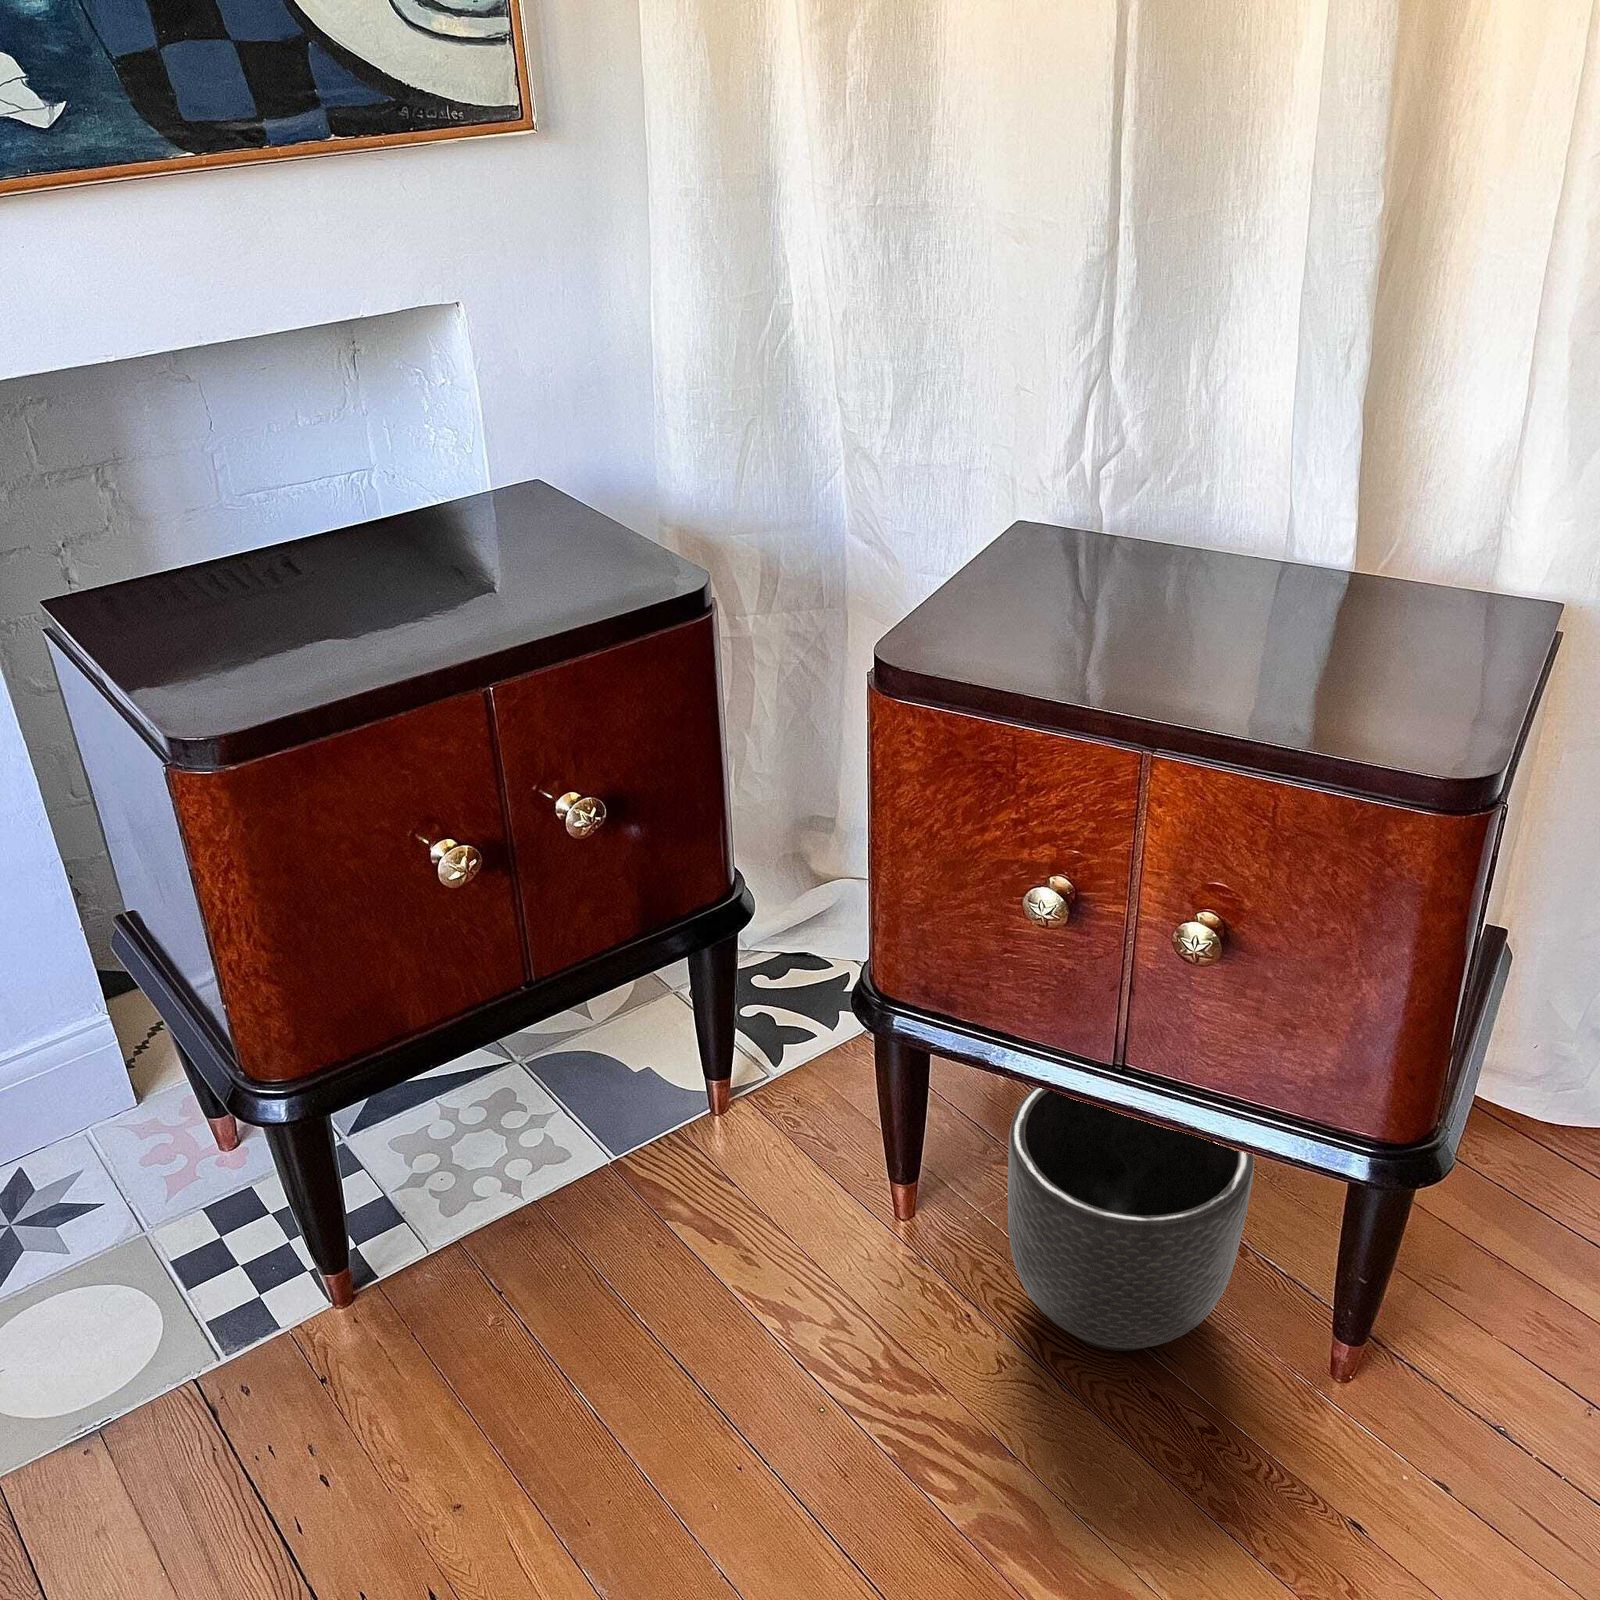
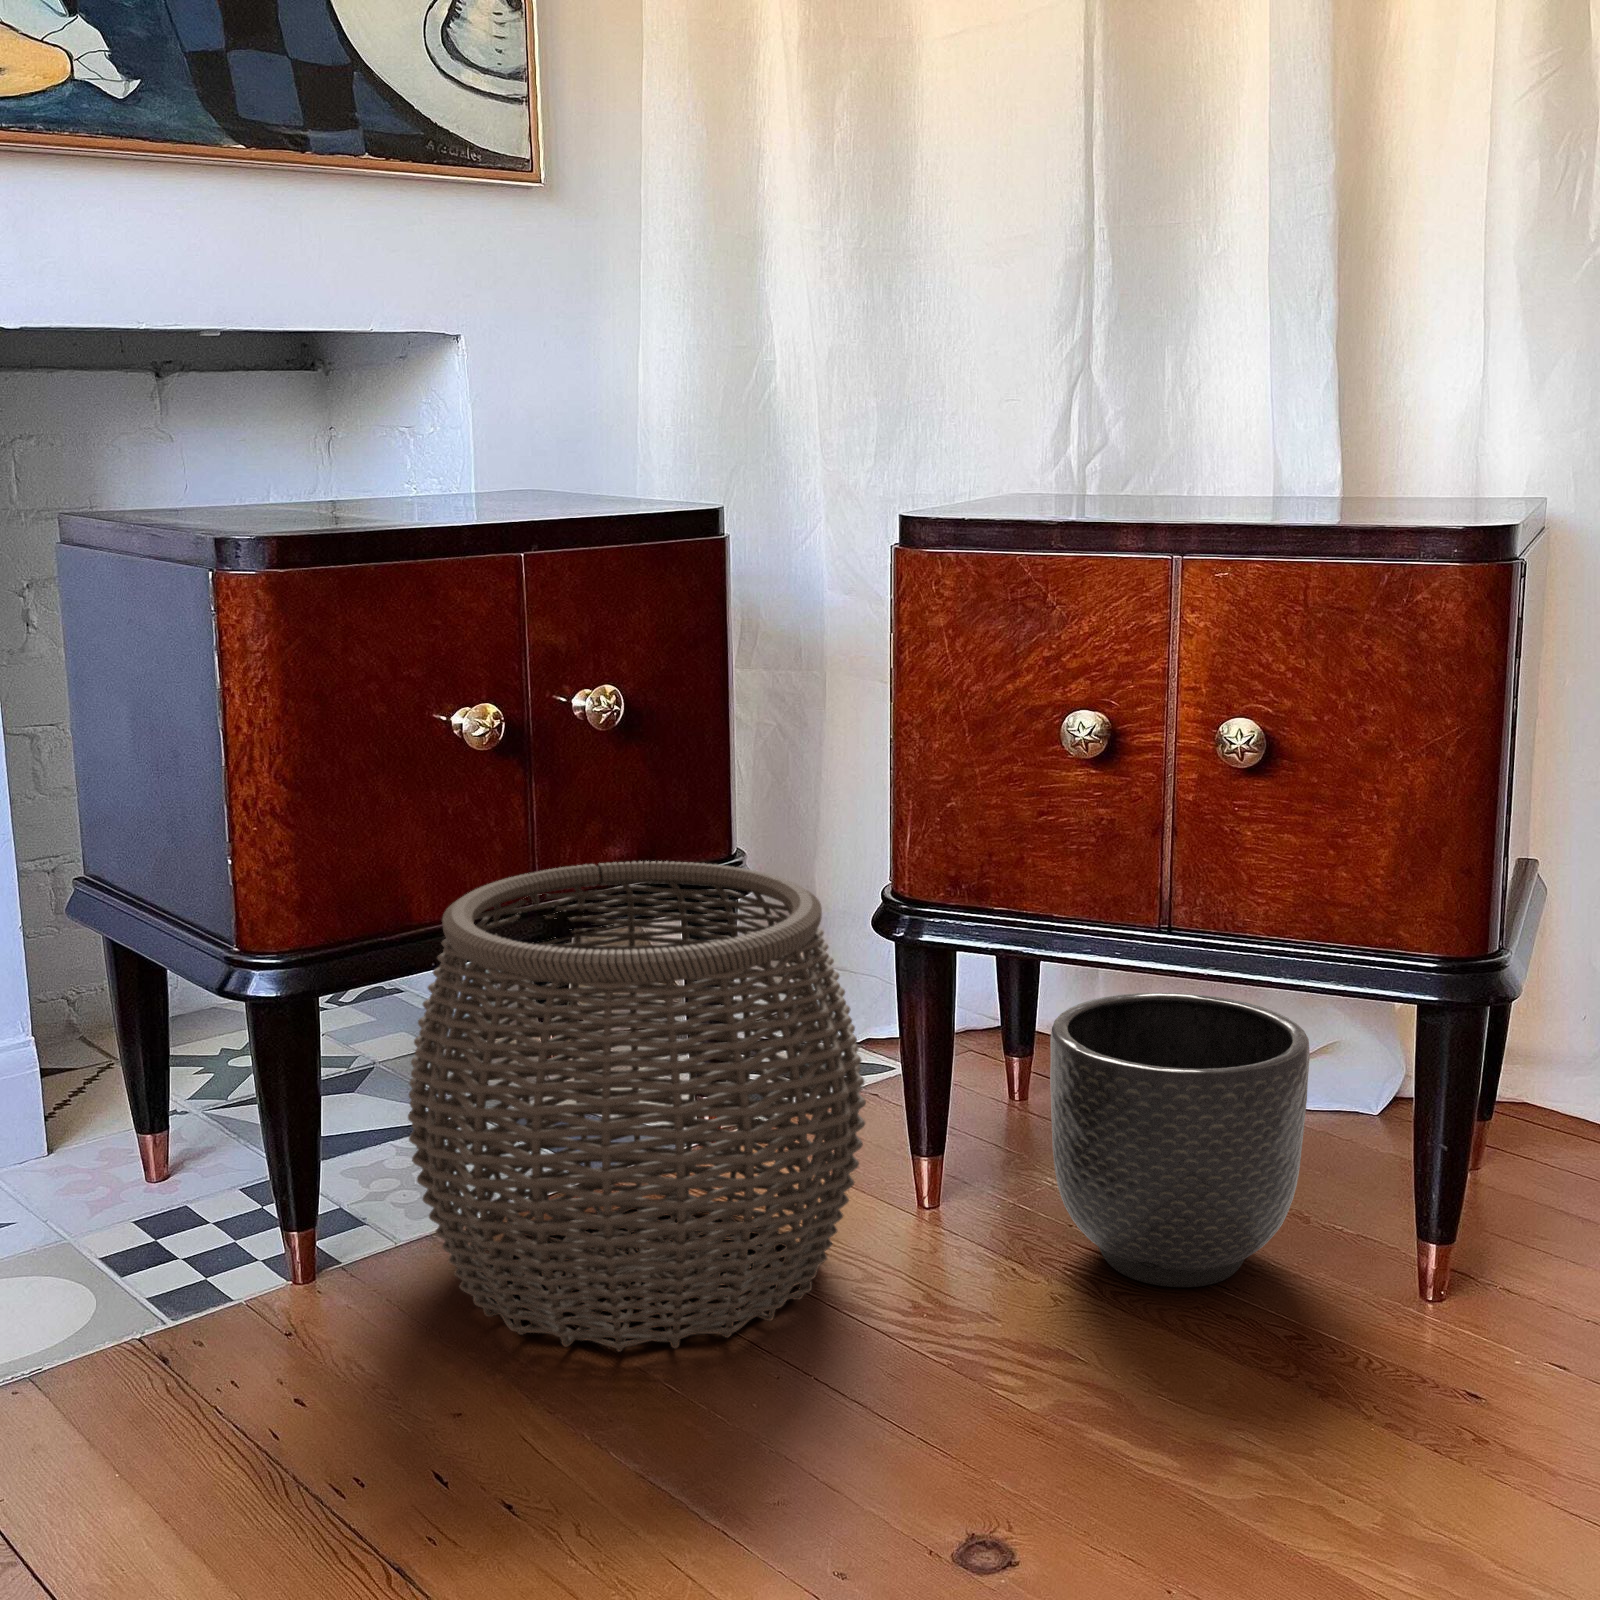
woven basket: none [408,934,832,1430] -> present [408,861,866,1352]

